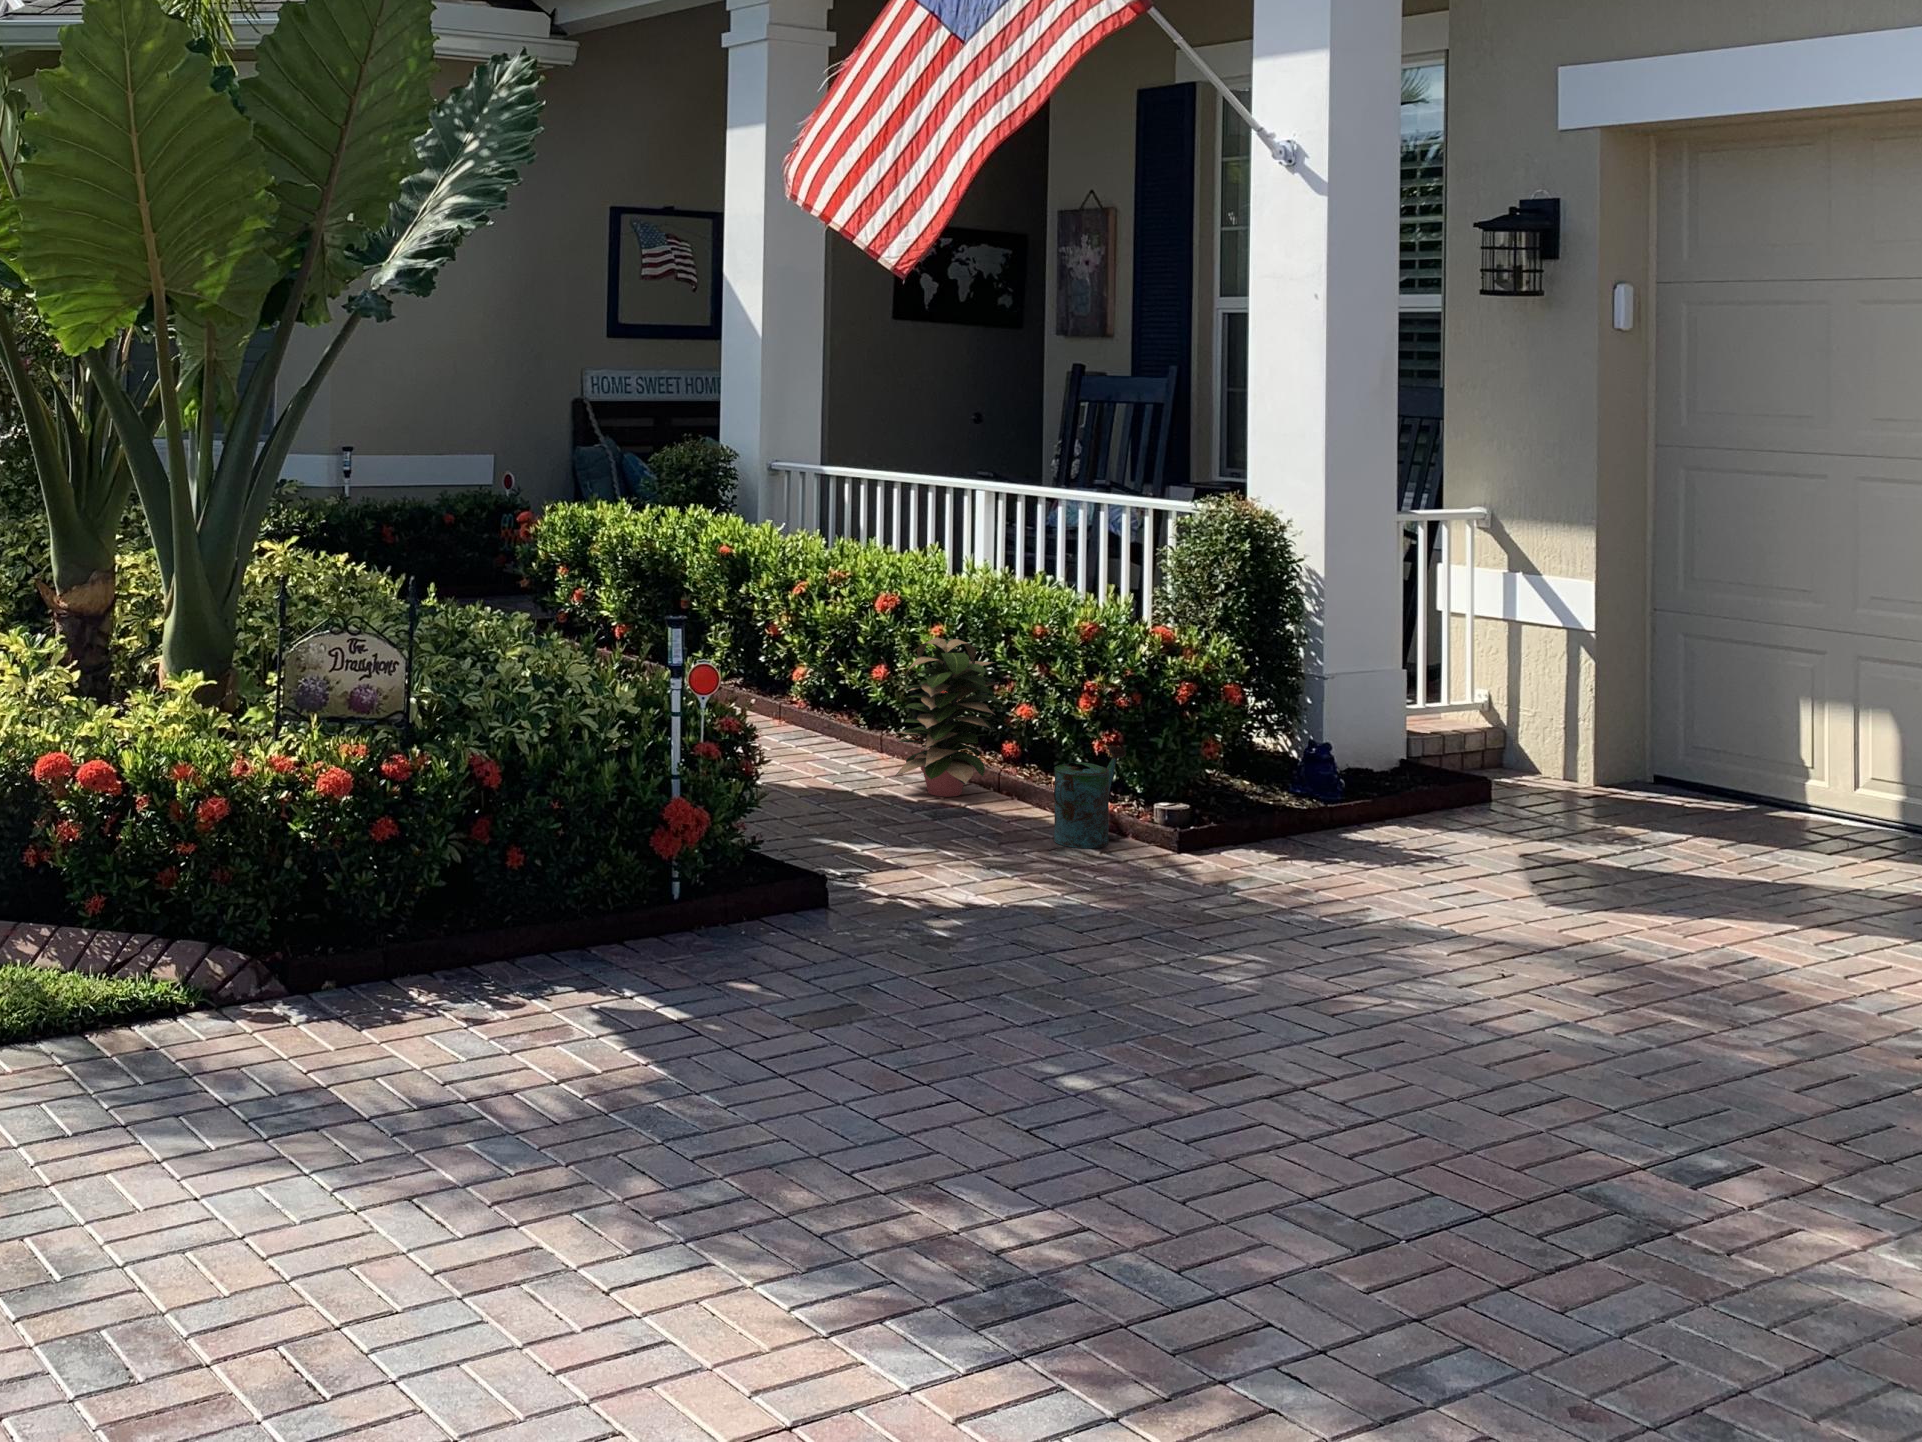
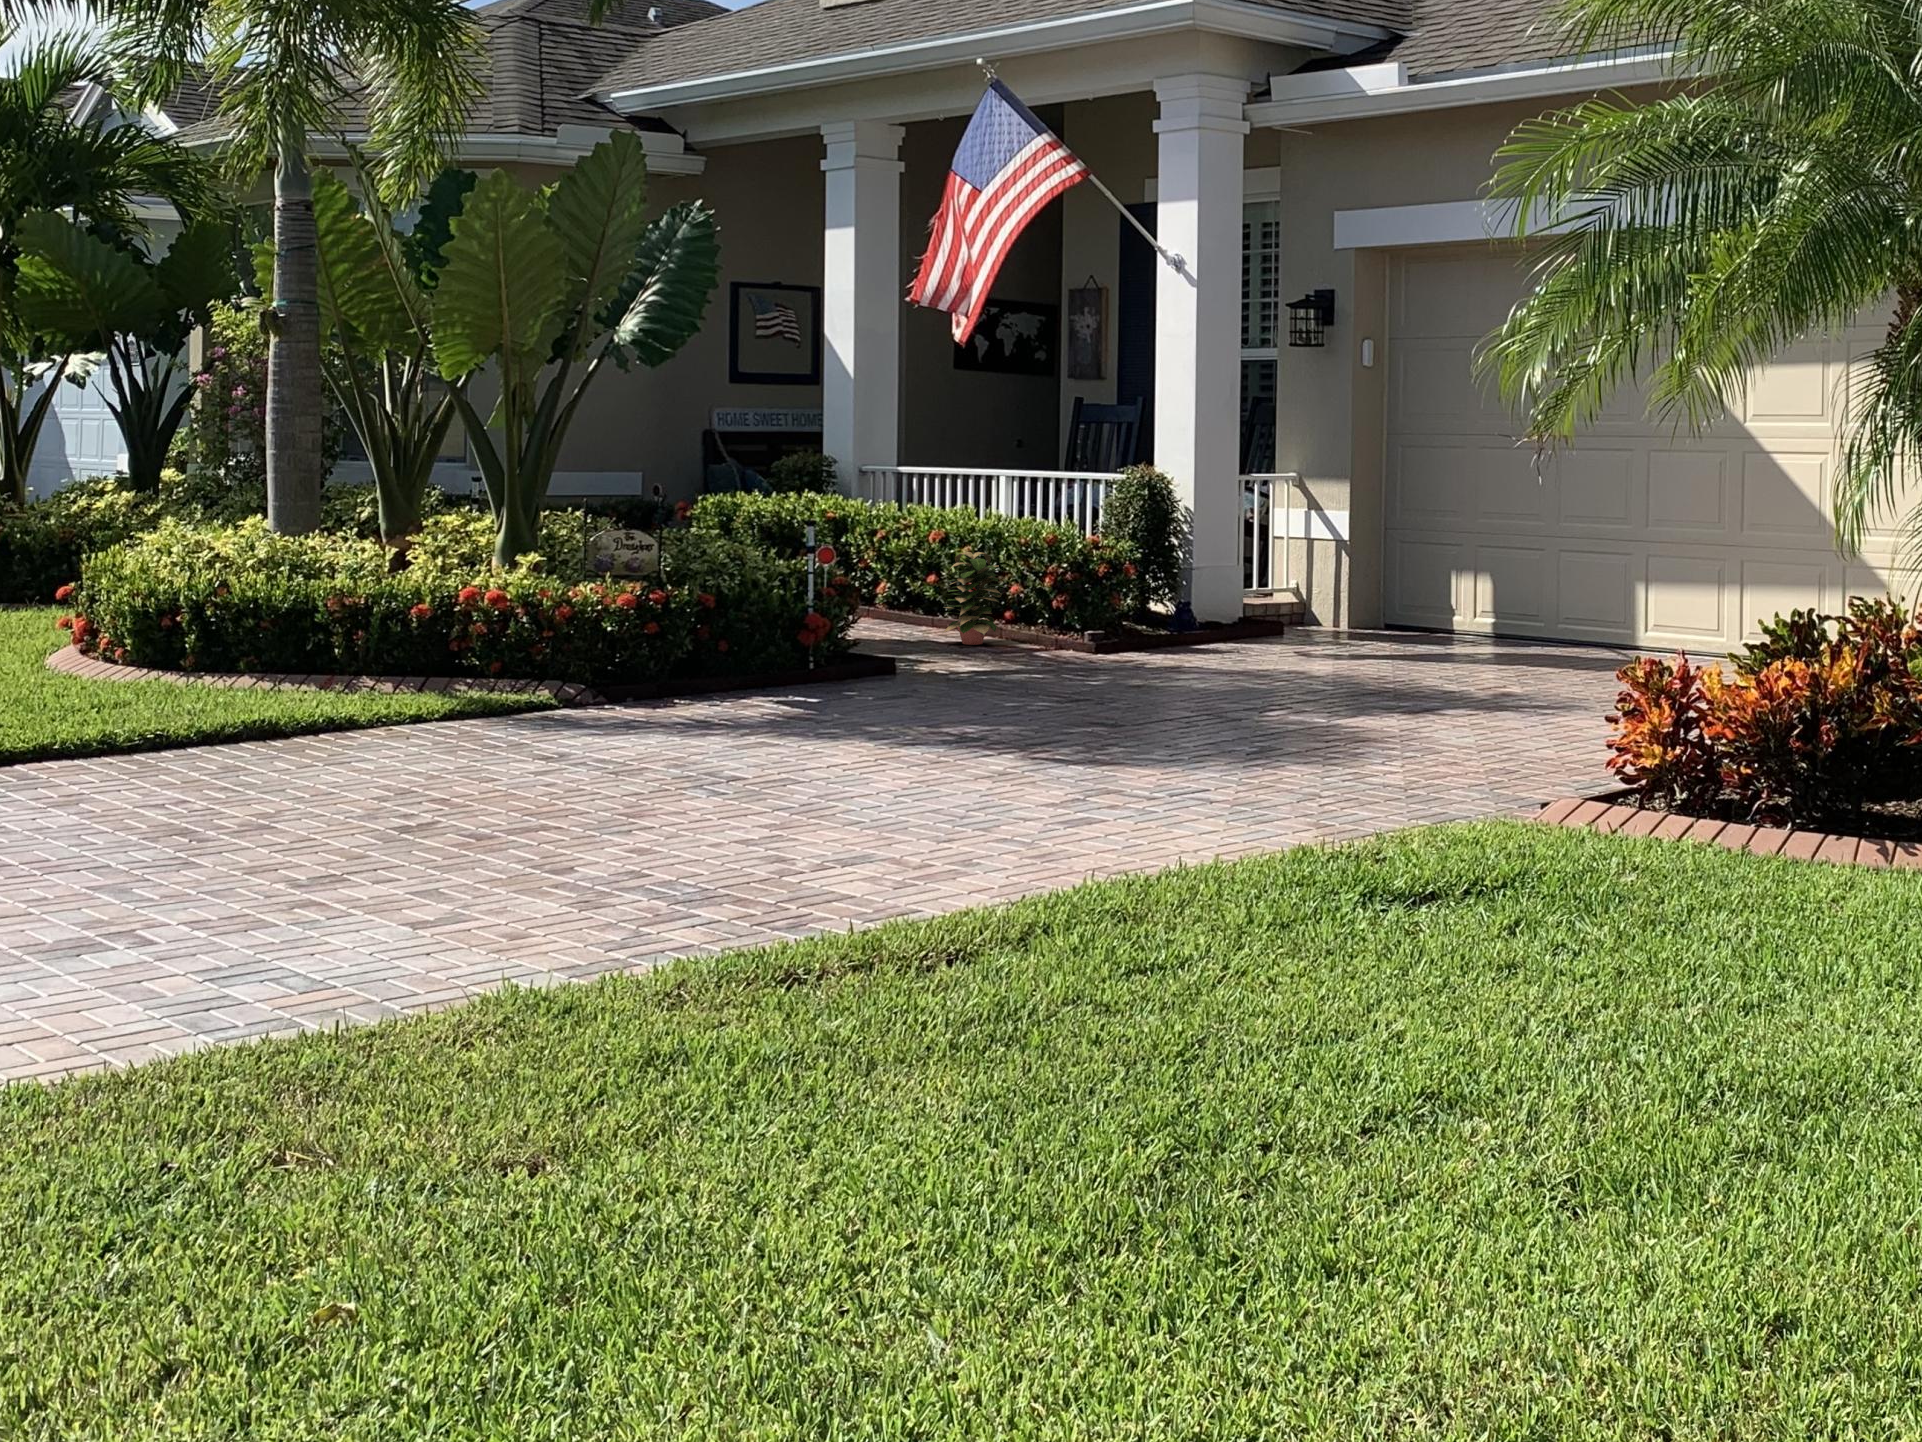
watering can: present [1054,746,1126,848] -> none [1031,604,1075,658]

